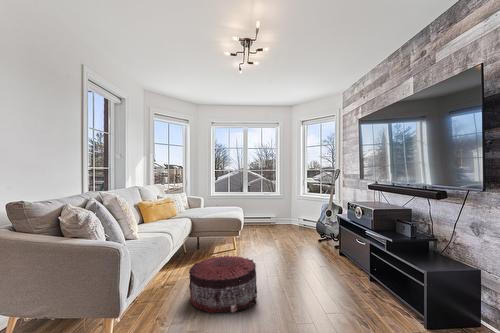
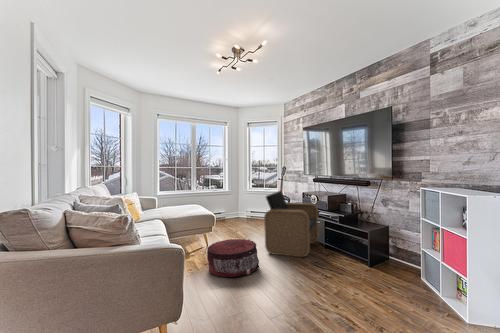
armchair: none [282,197,367,296] -> present [264,191,319,257]

